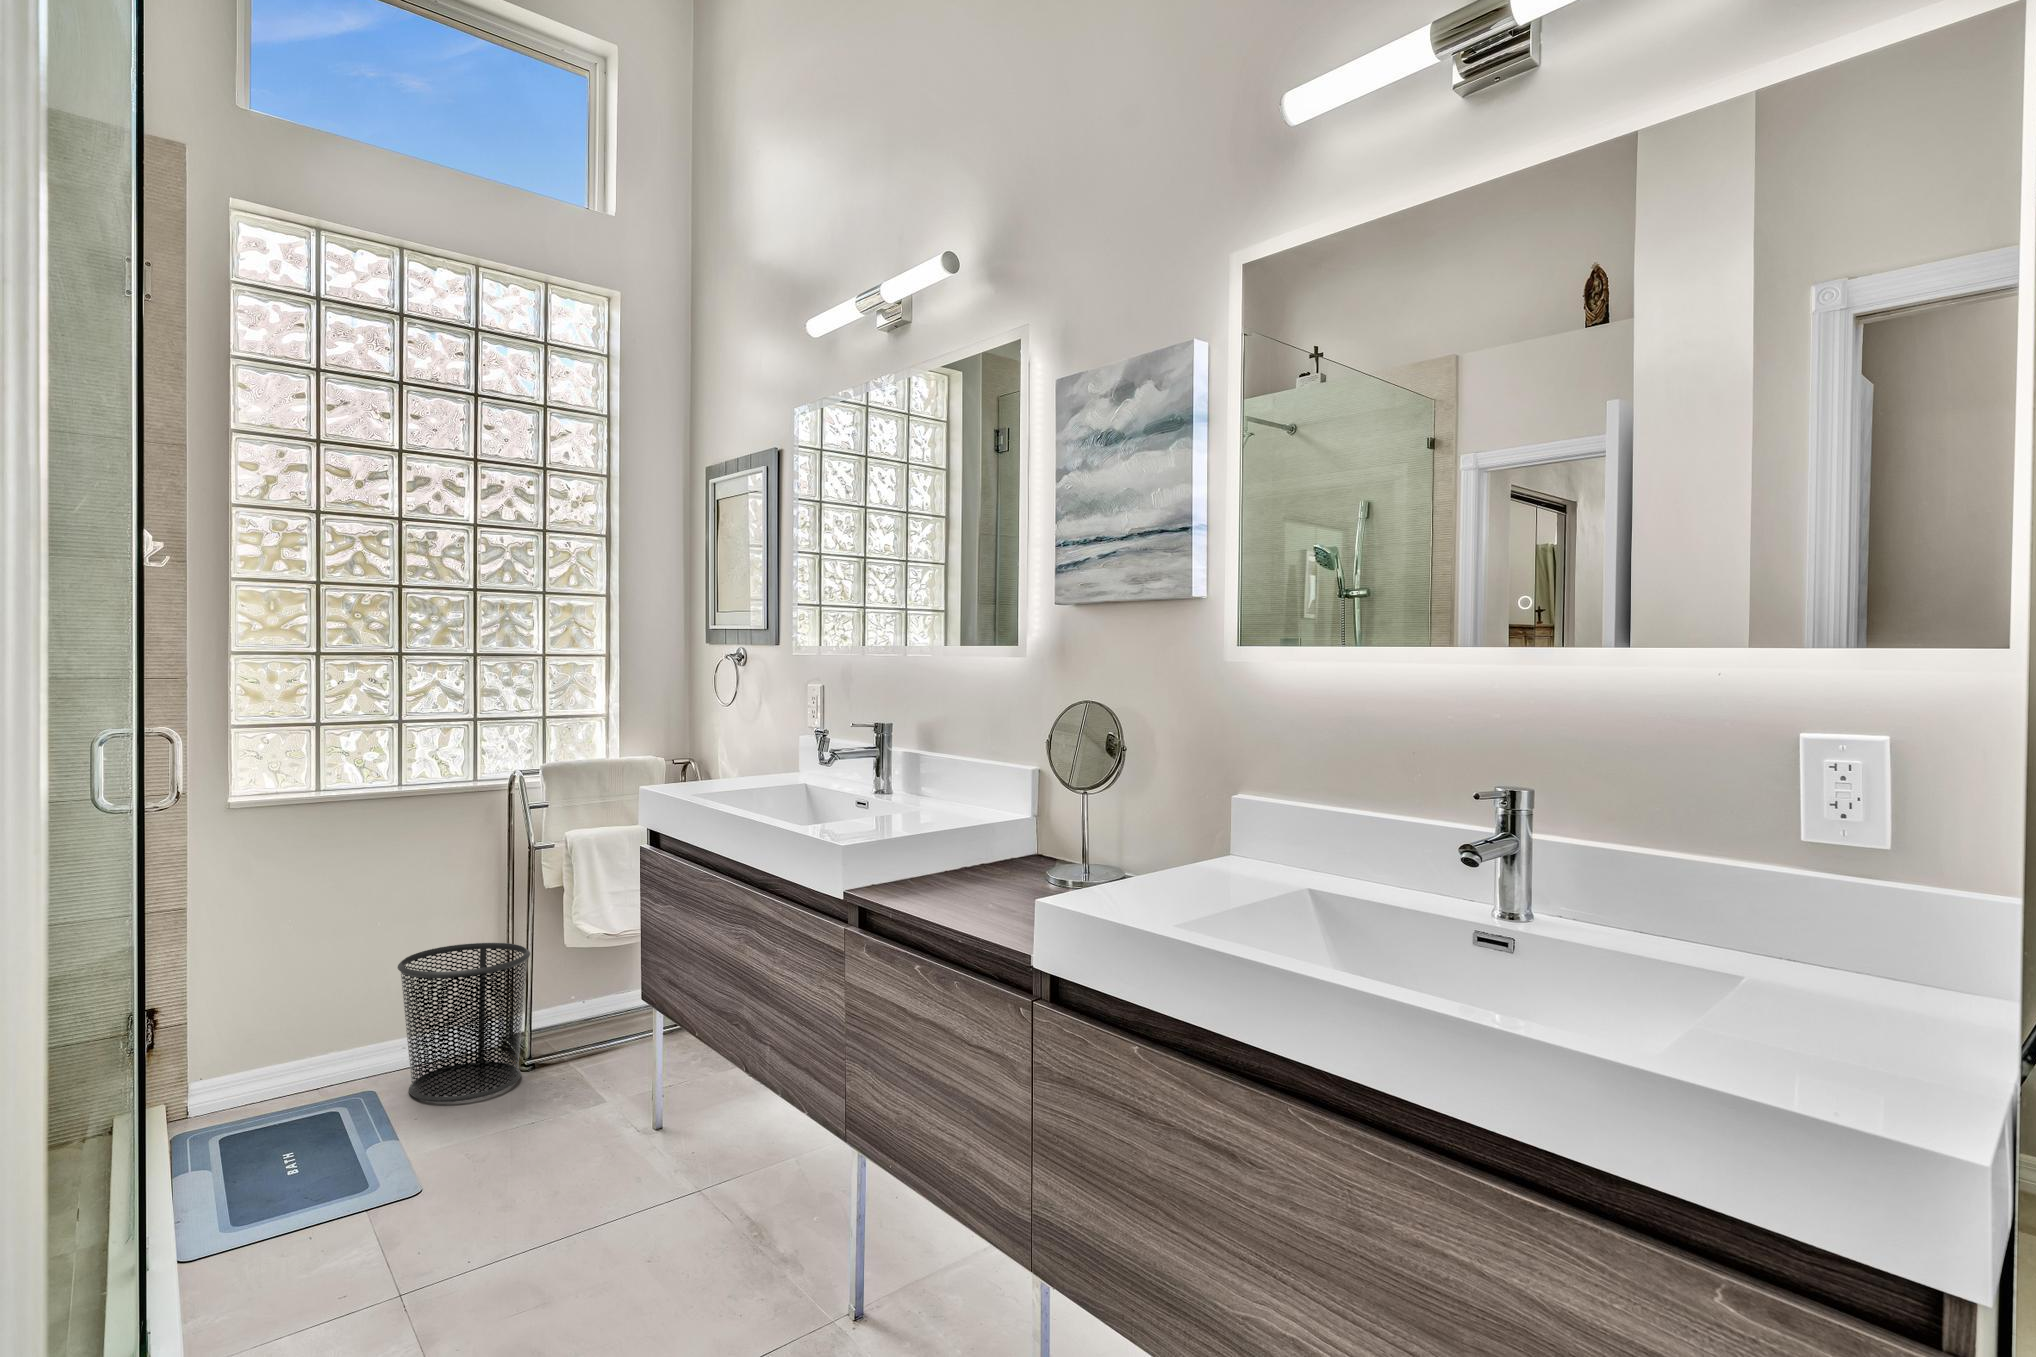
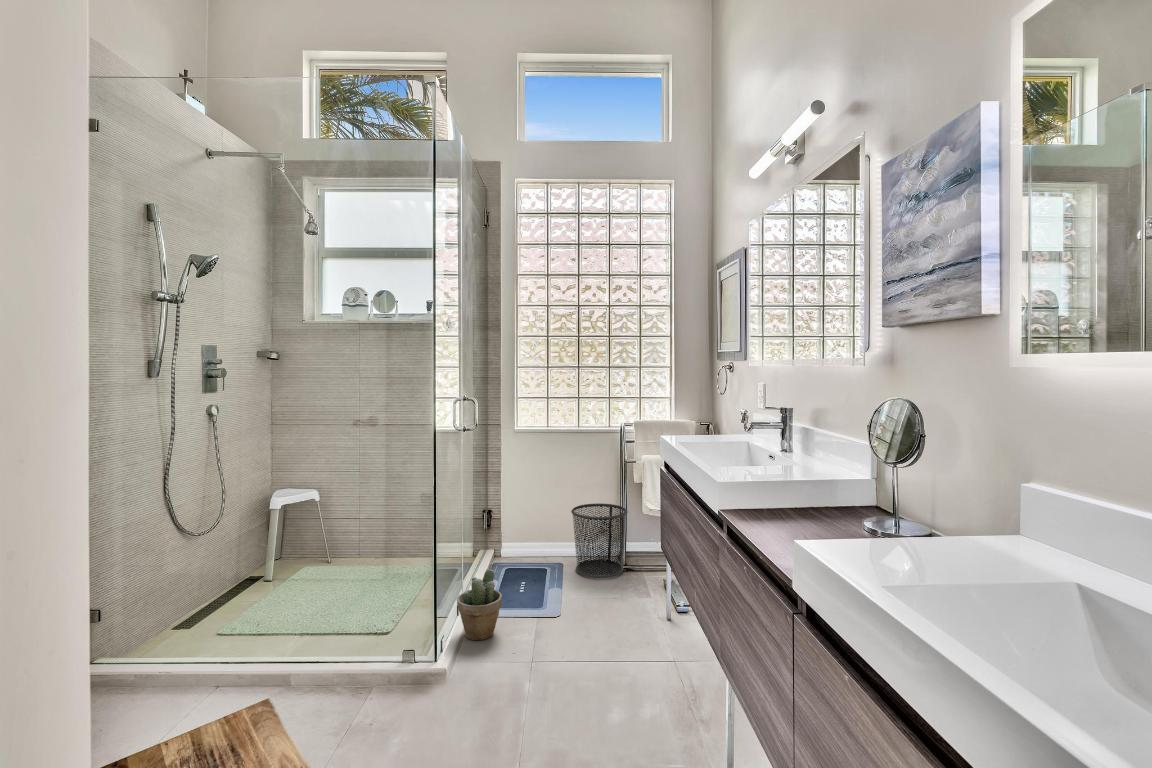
potted plant: none [168,1119,295,1290] -> present [457,569,502,640]

